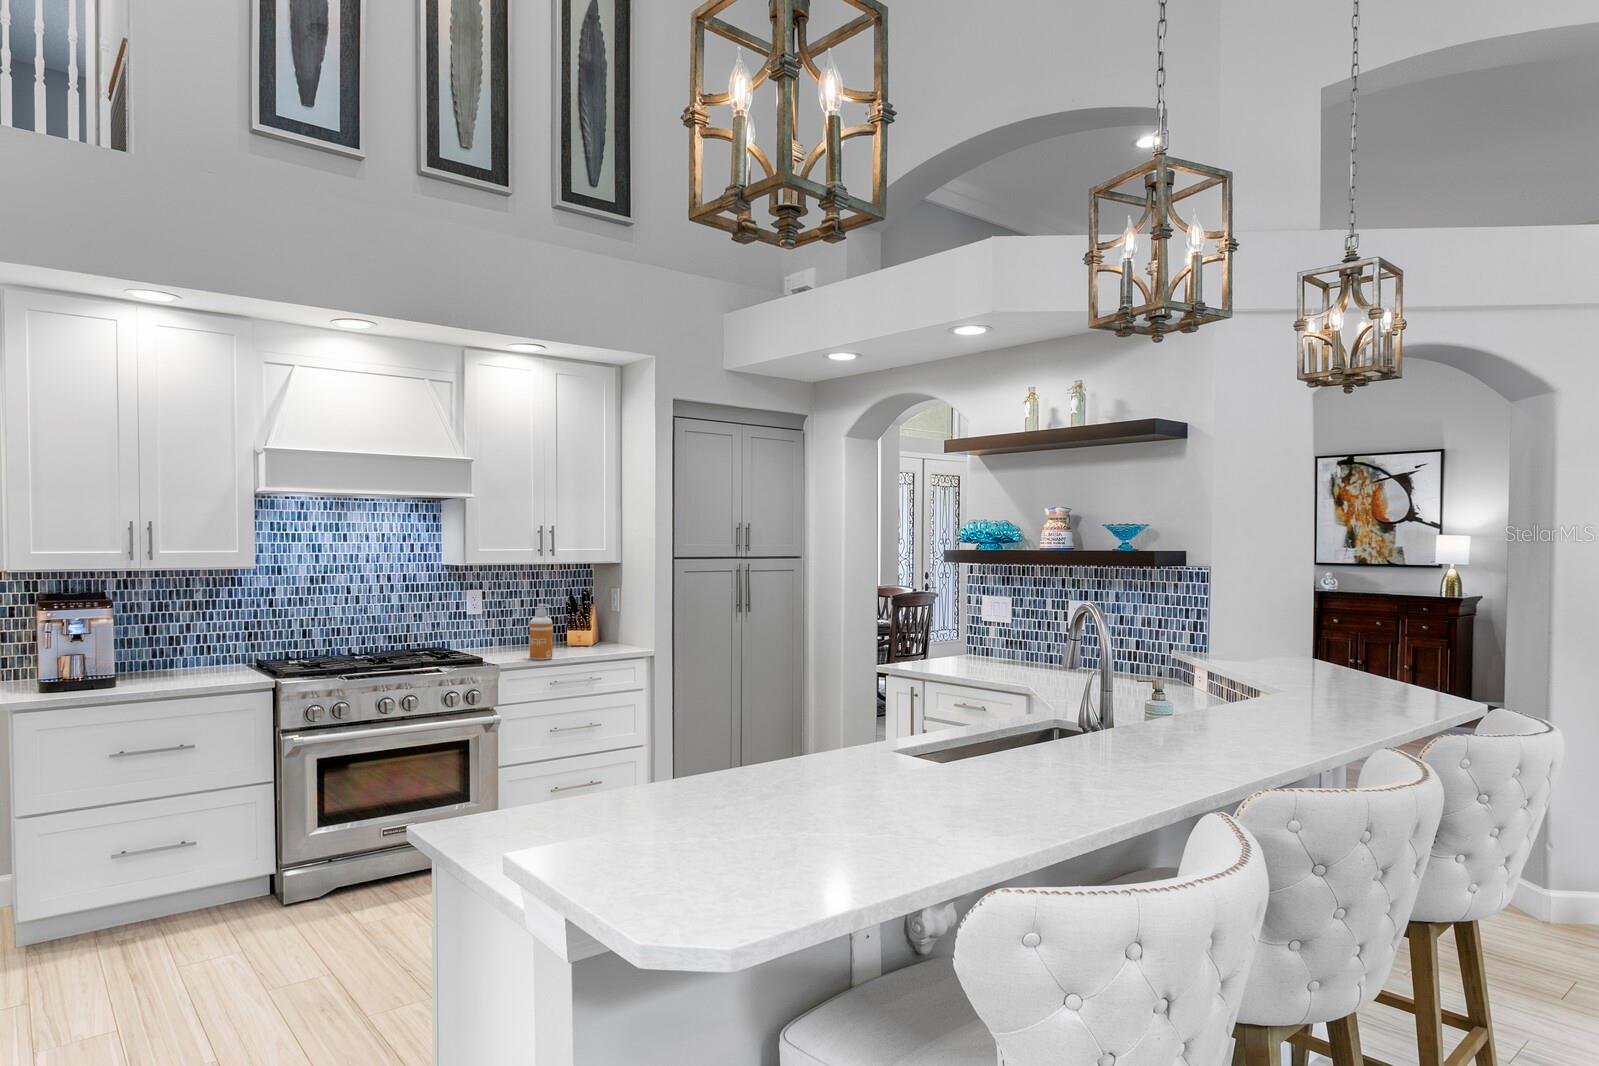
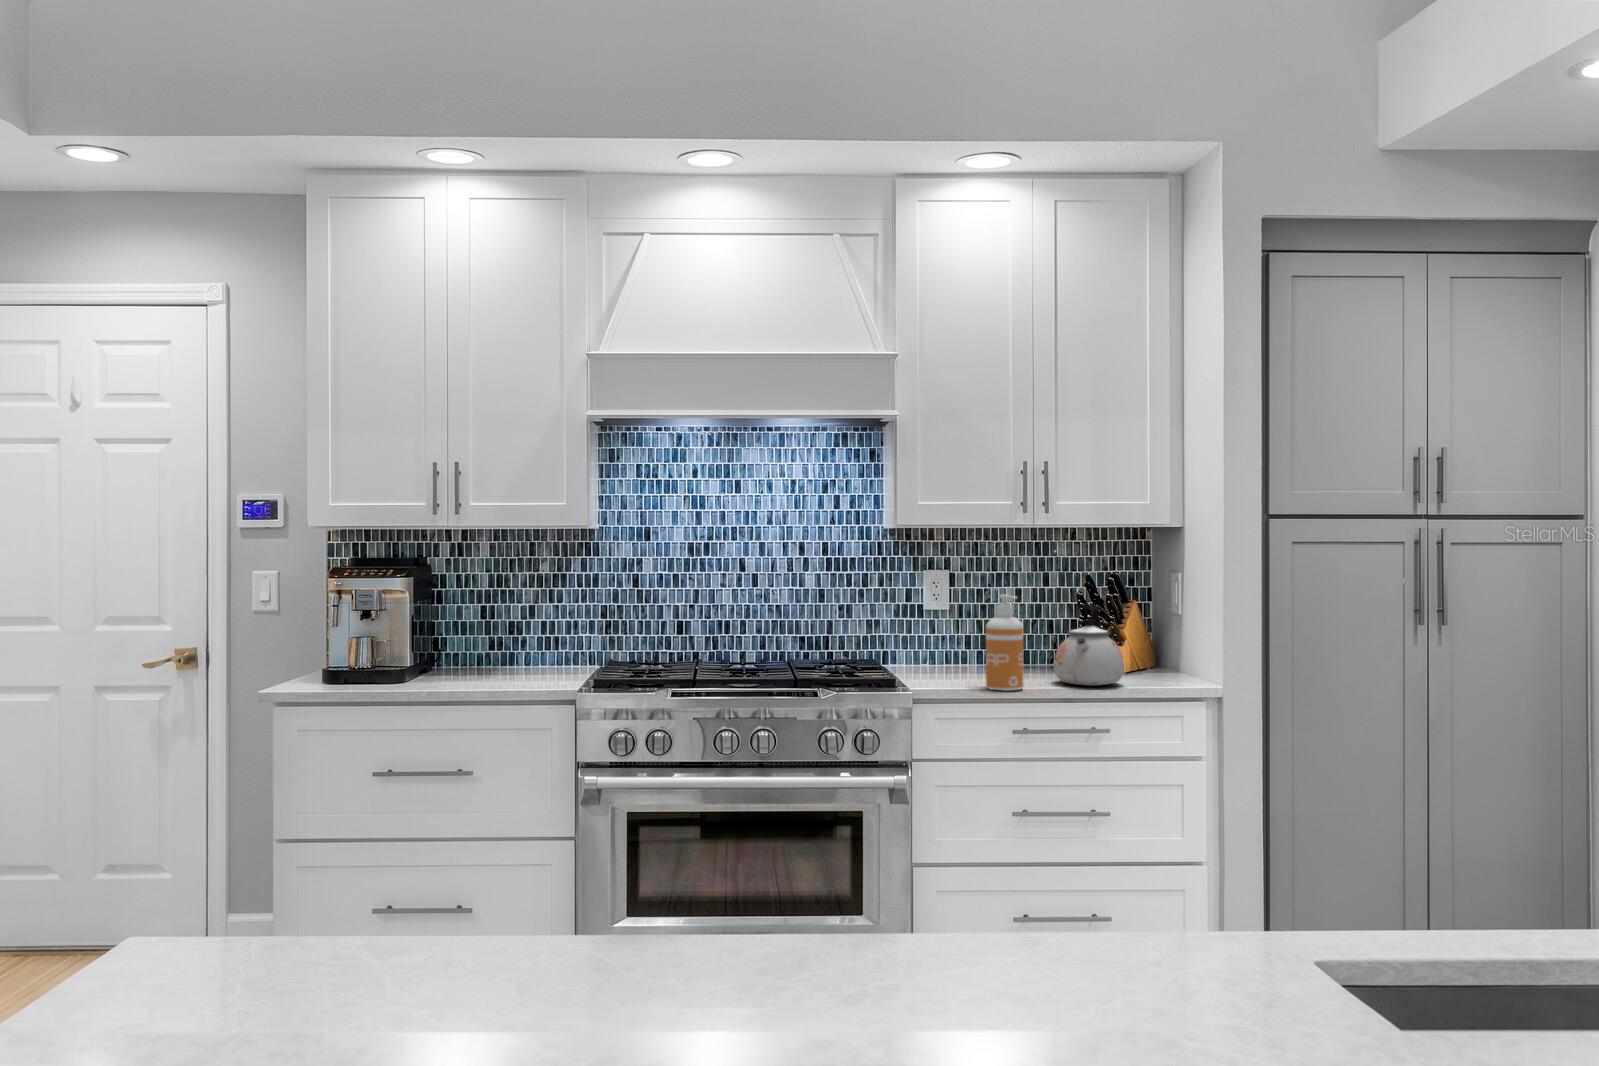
kettle: none [562,607,601,653] -> present [1054,604,1124,686]

